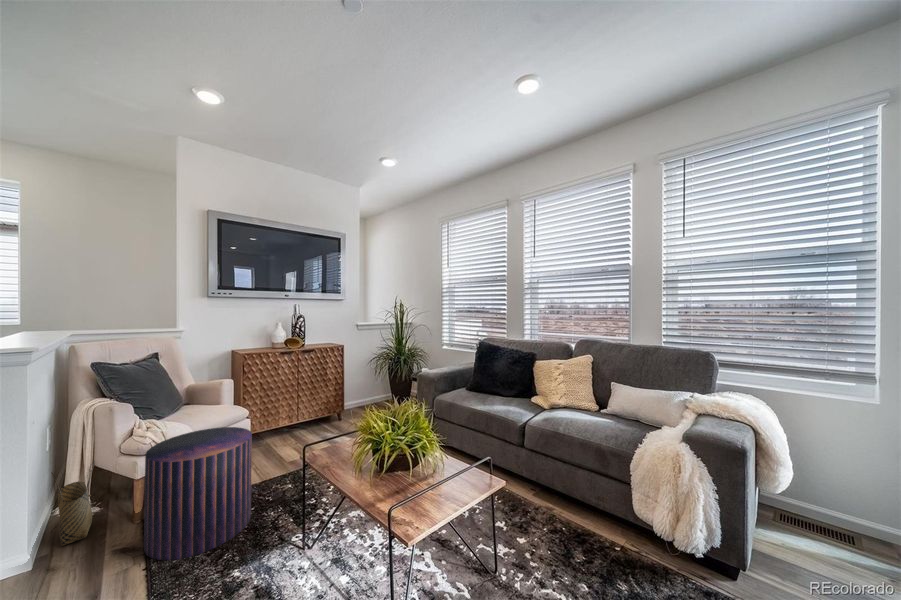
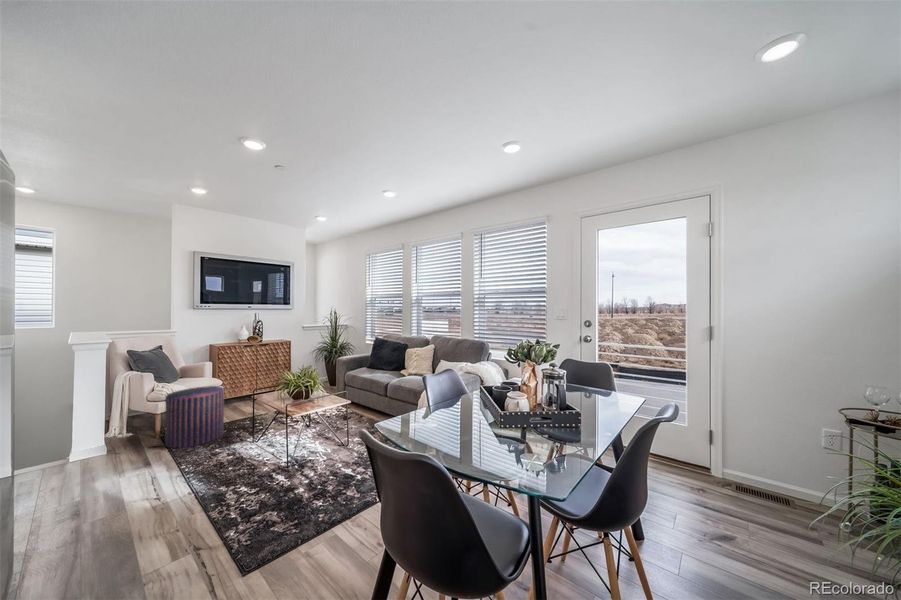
woven basket: present [51,461,95,546] -> none [111,403,134,445]

